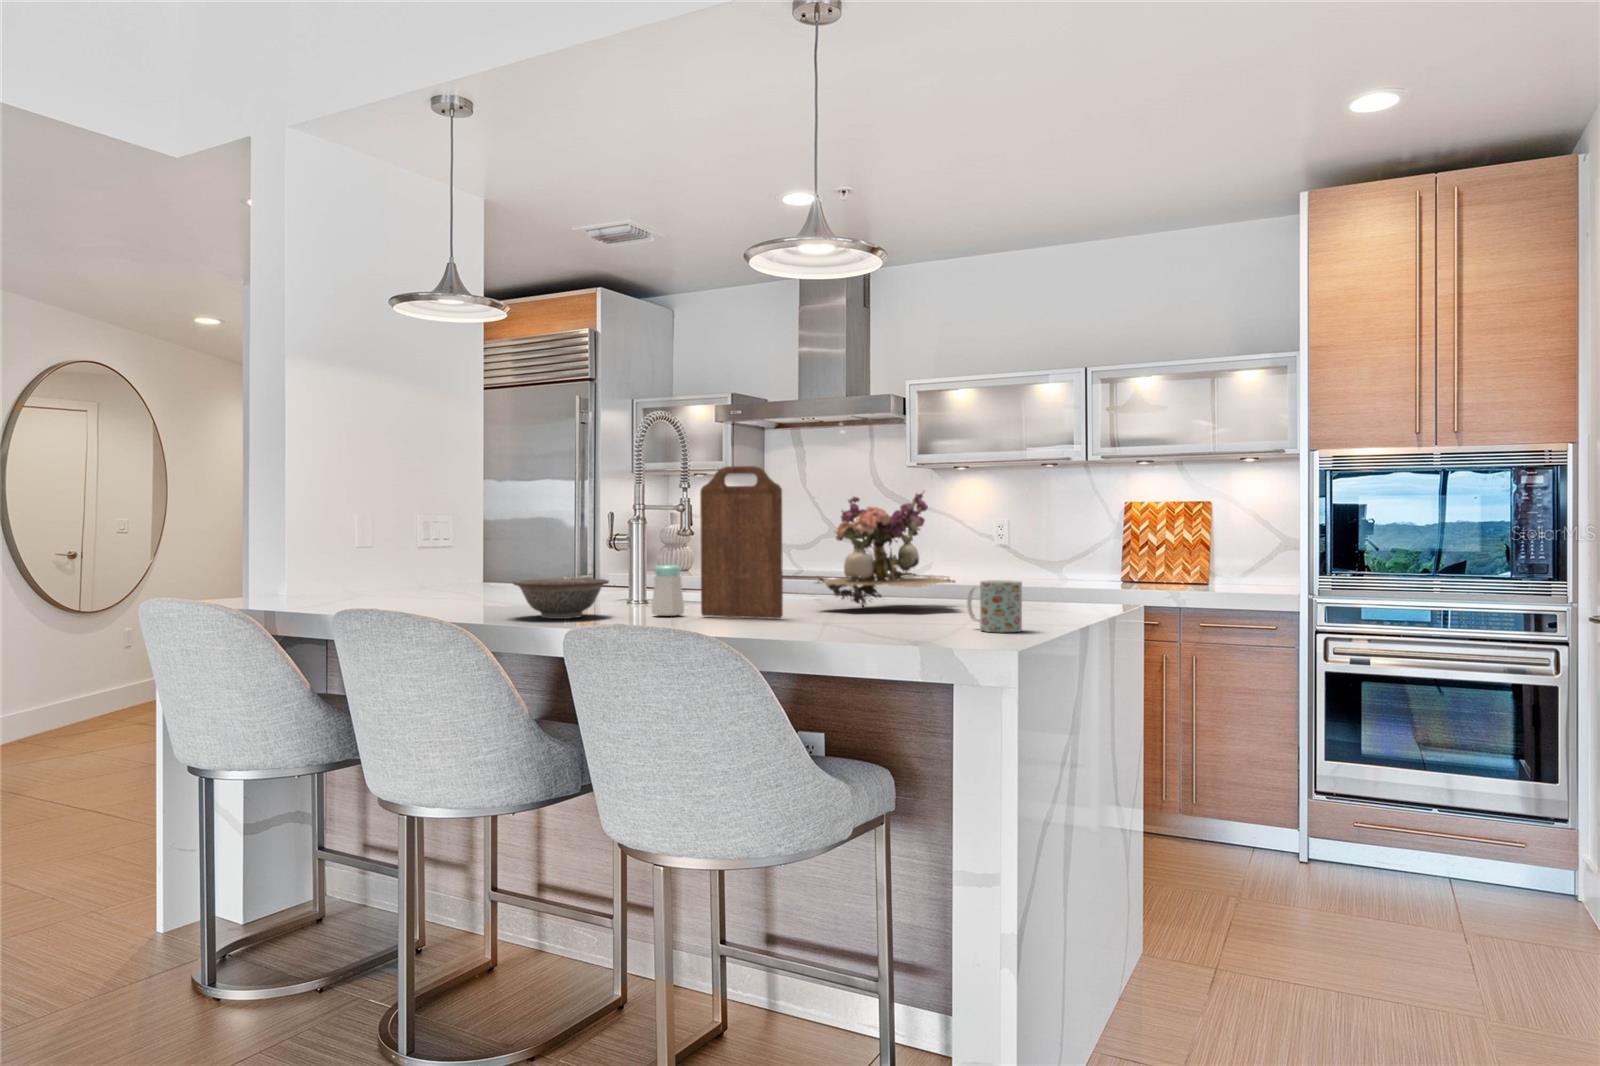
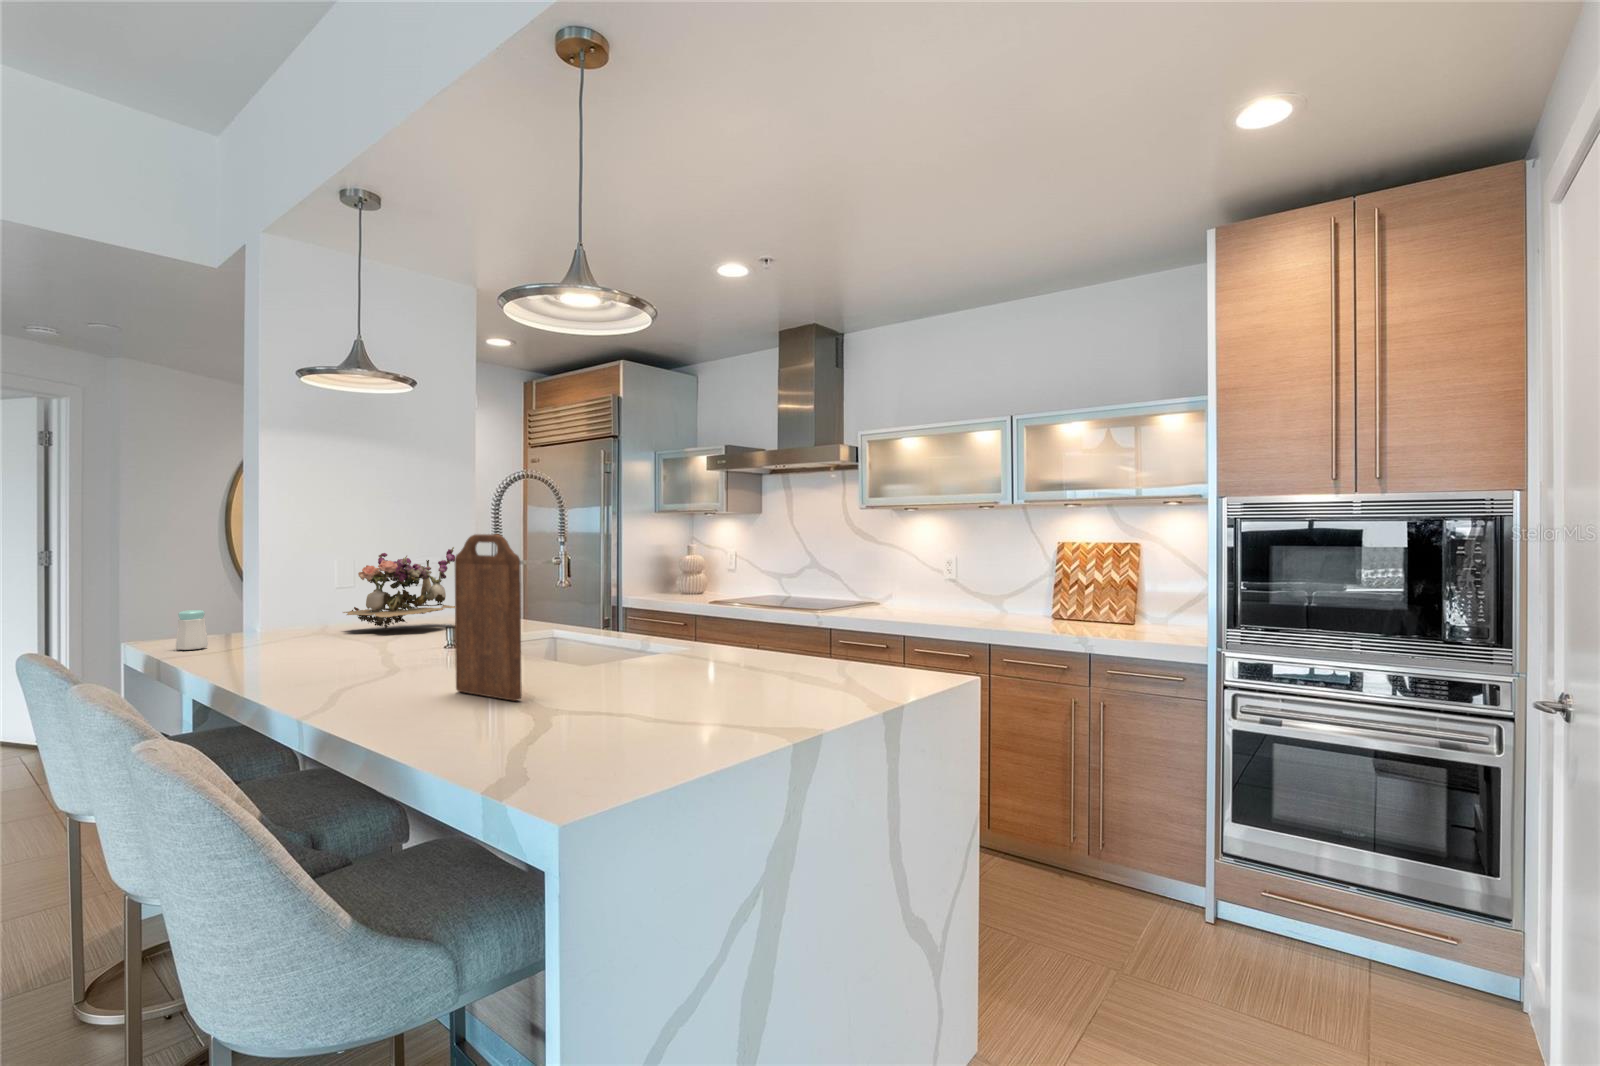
flower arrangement: present [816,491,955,606] -> present [343,547,455,629]
salt shaker: present [652,565,684,616] -> present [176,610,208,650]
decorative bowl: present [513,578,609,619] -> none [265,644,379,692]
mug: present [967,580,1022,632] -> none [650,683,702,757]

